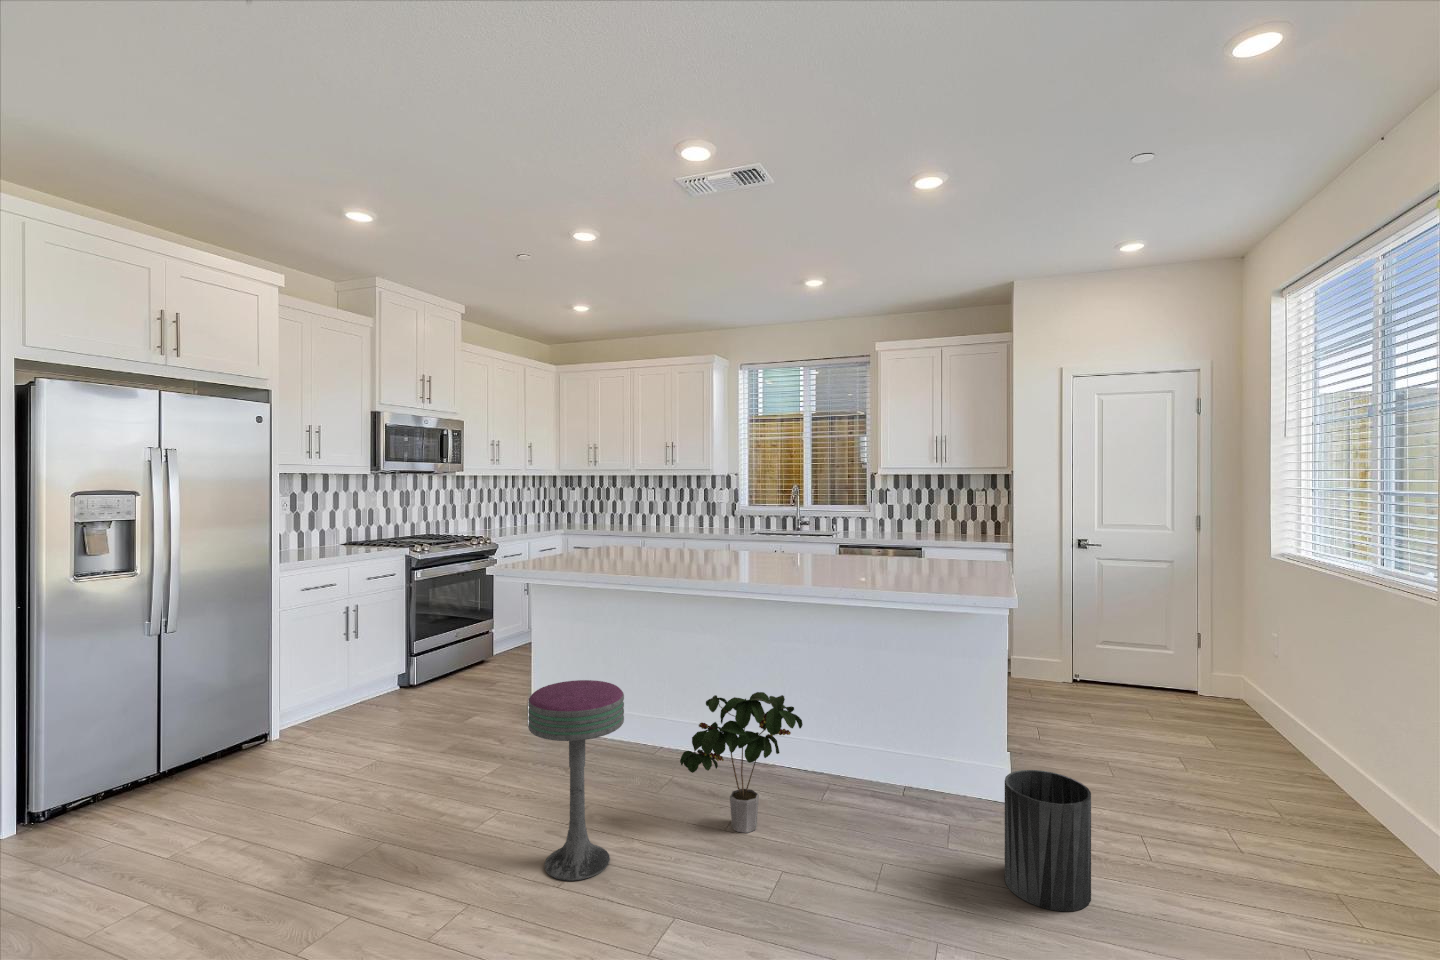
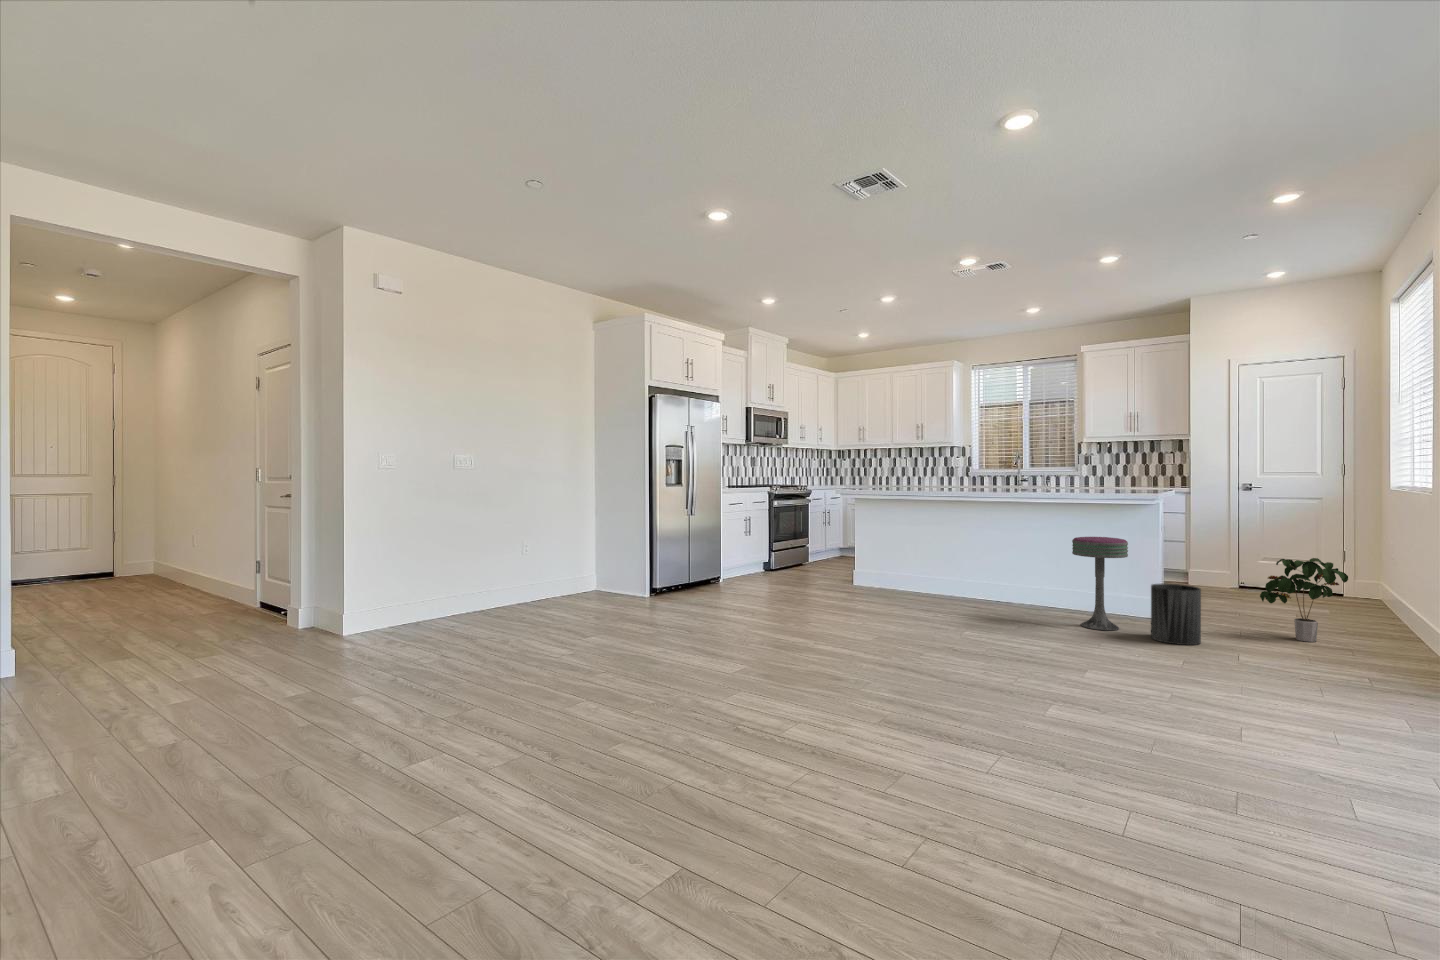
bar stool: present [528,680,624,881] -> present [1072,537,1128,630]
potted plant: present [680,692,803,833] -> present [1260,558,1348,642]

